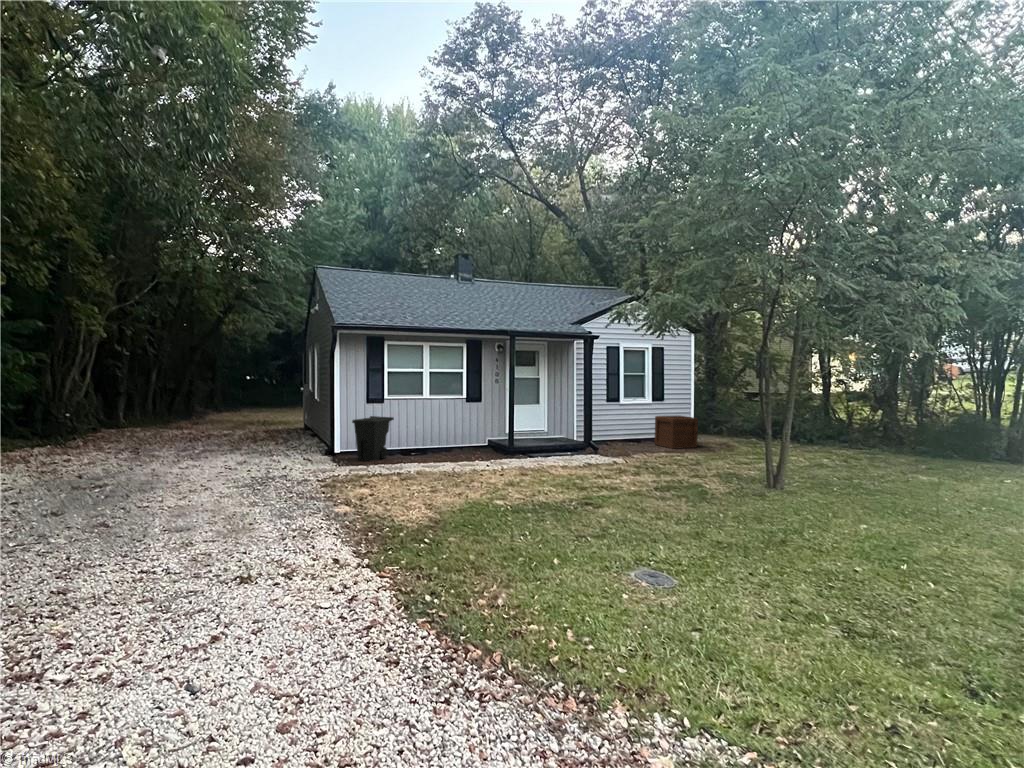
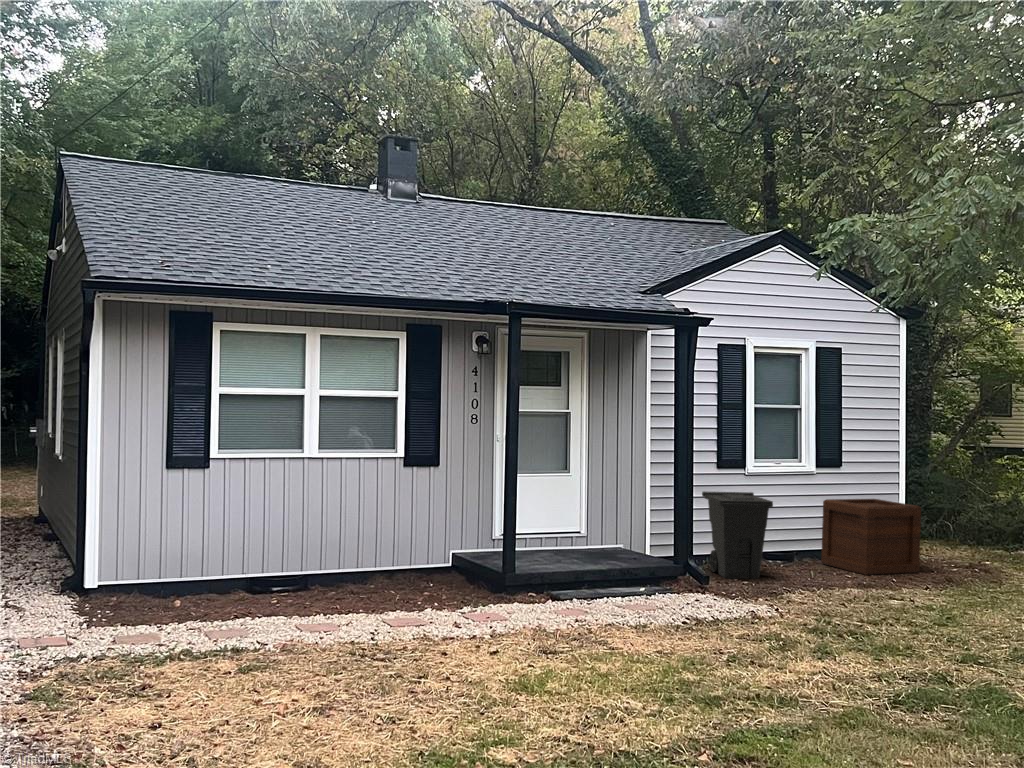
trash can: present [352,416,394,461] -> present [702,491,773,579]

